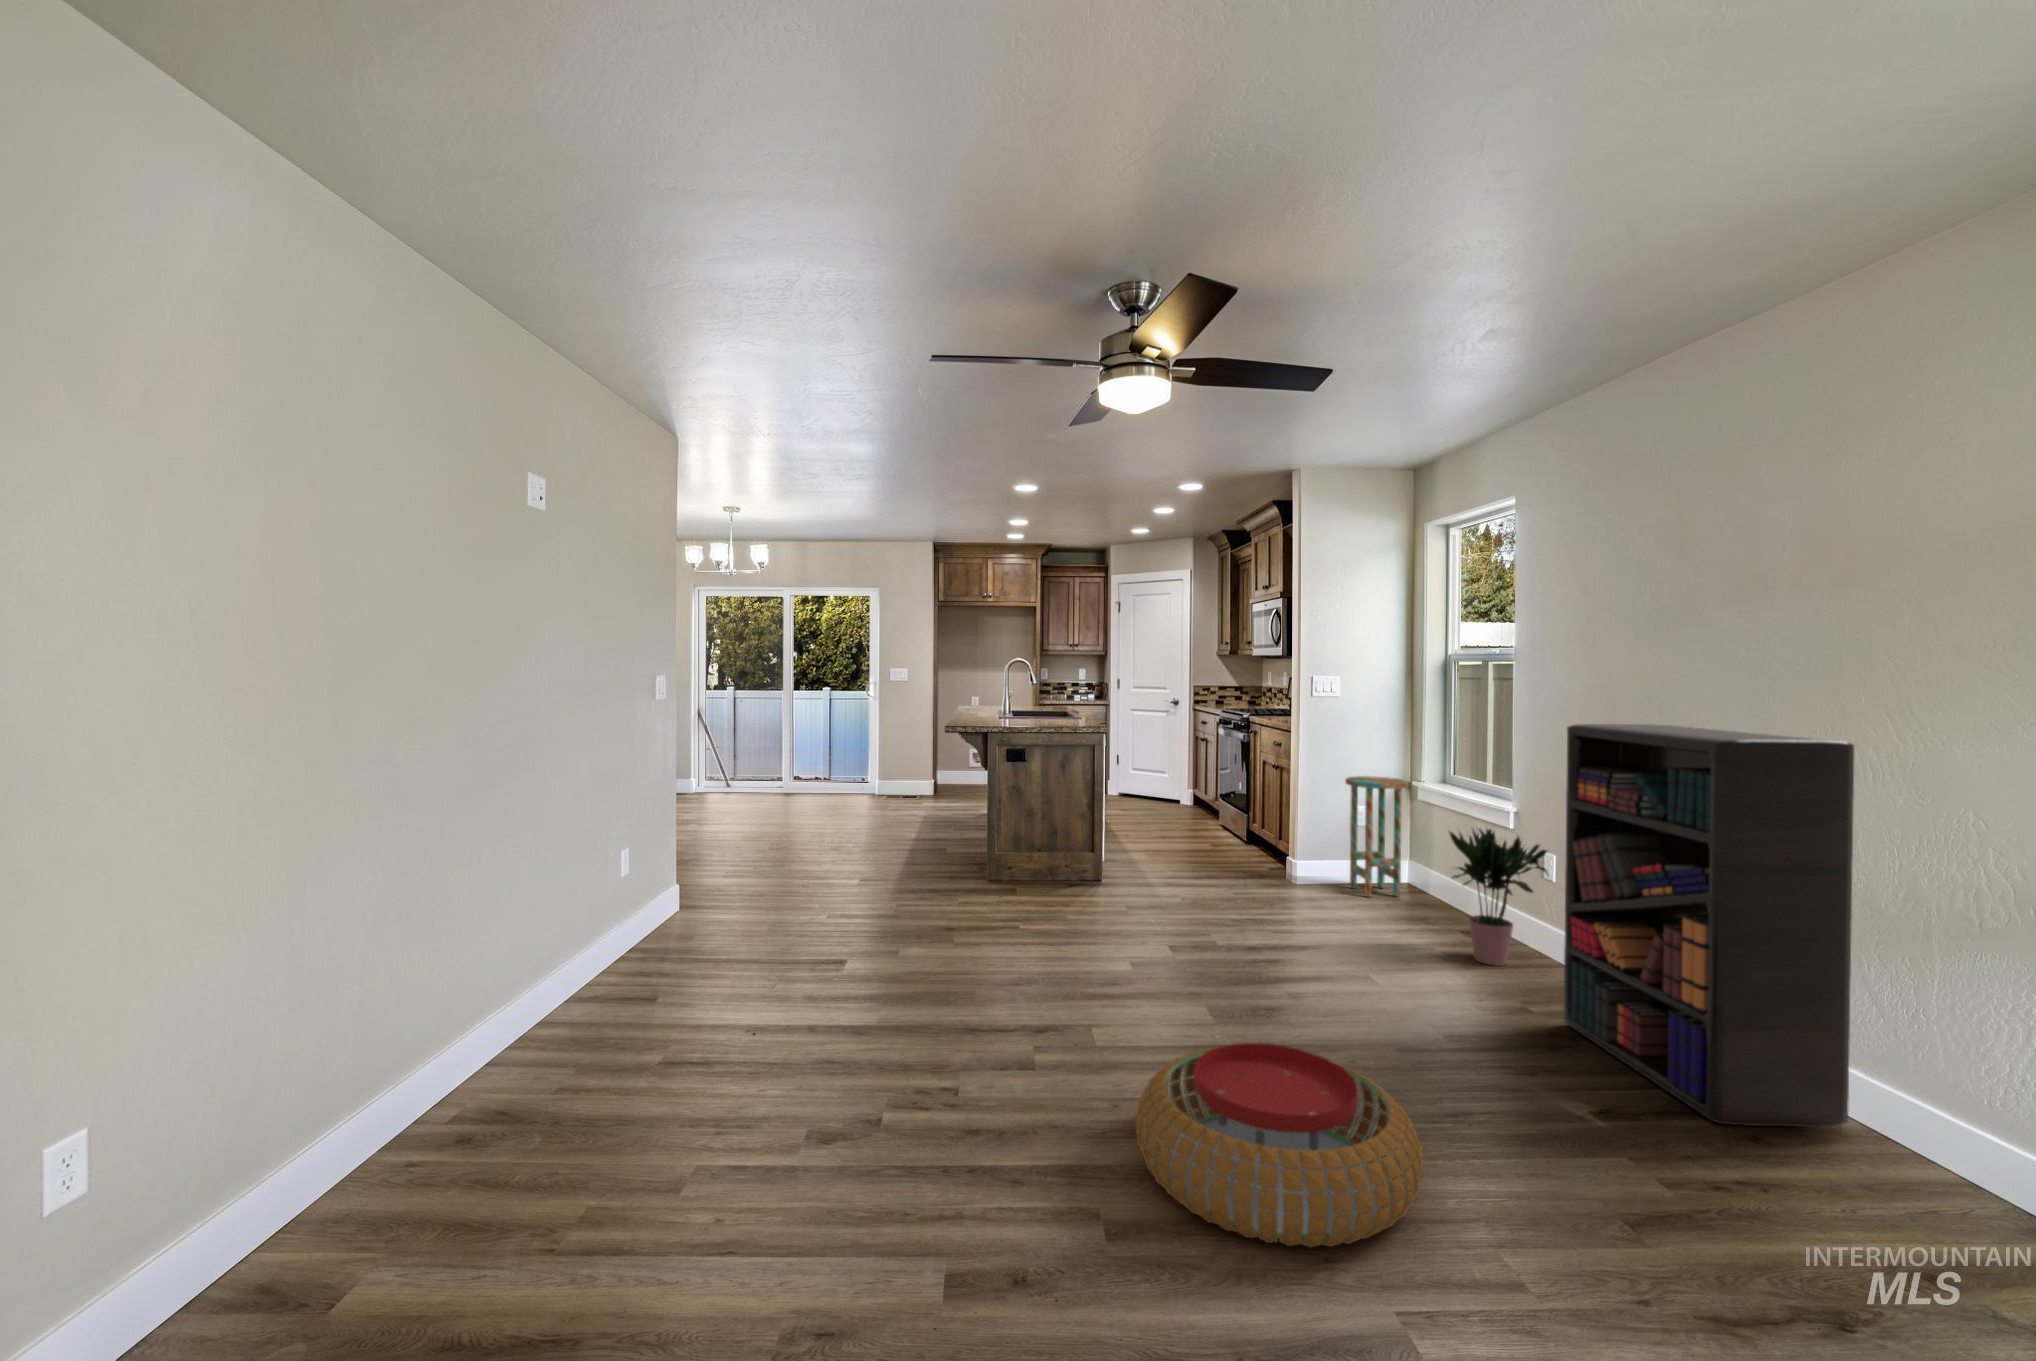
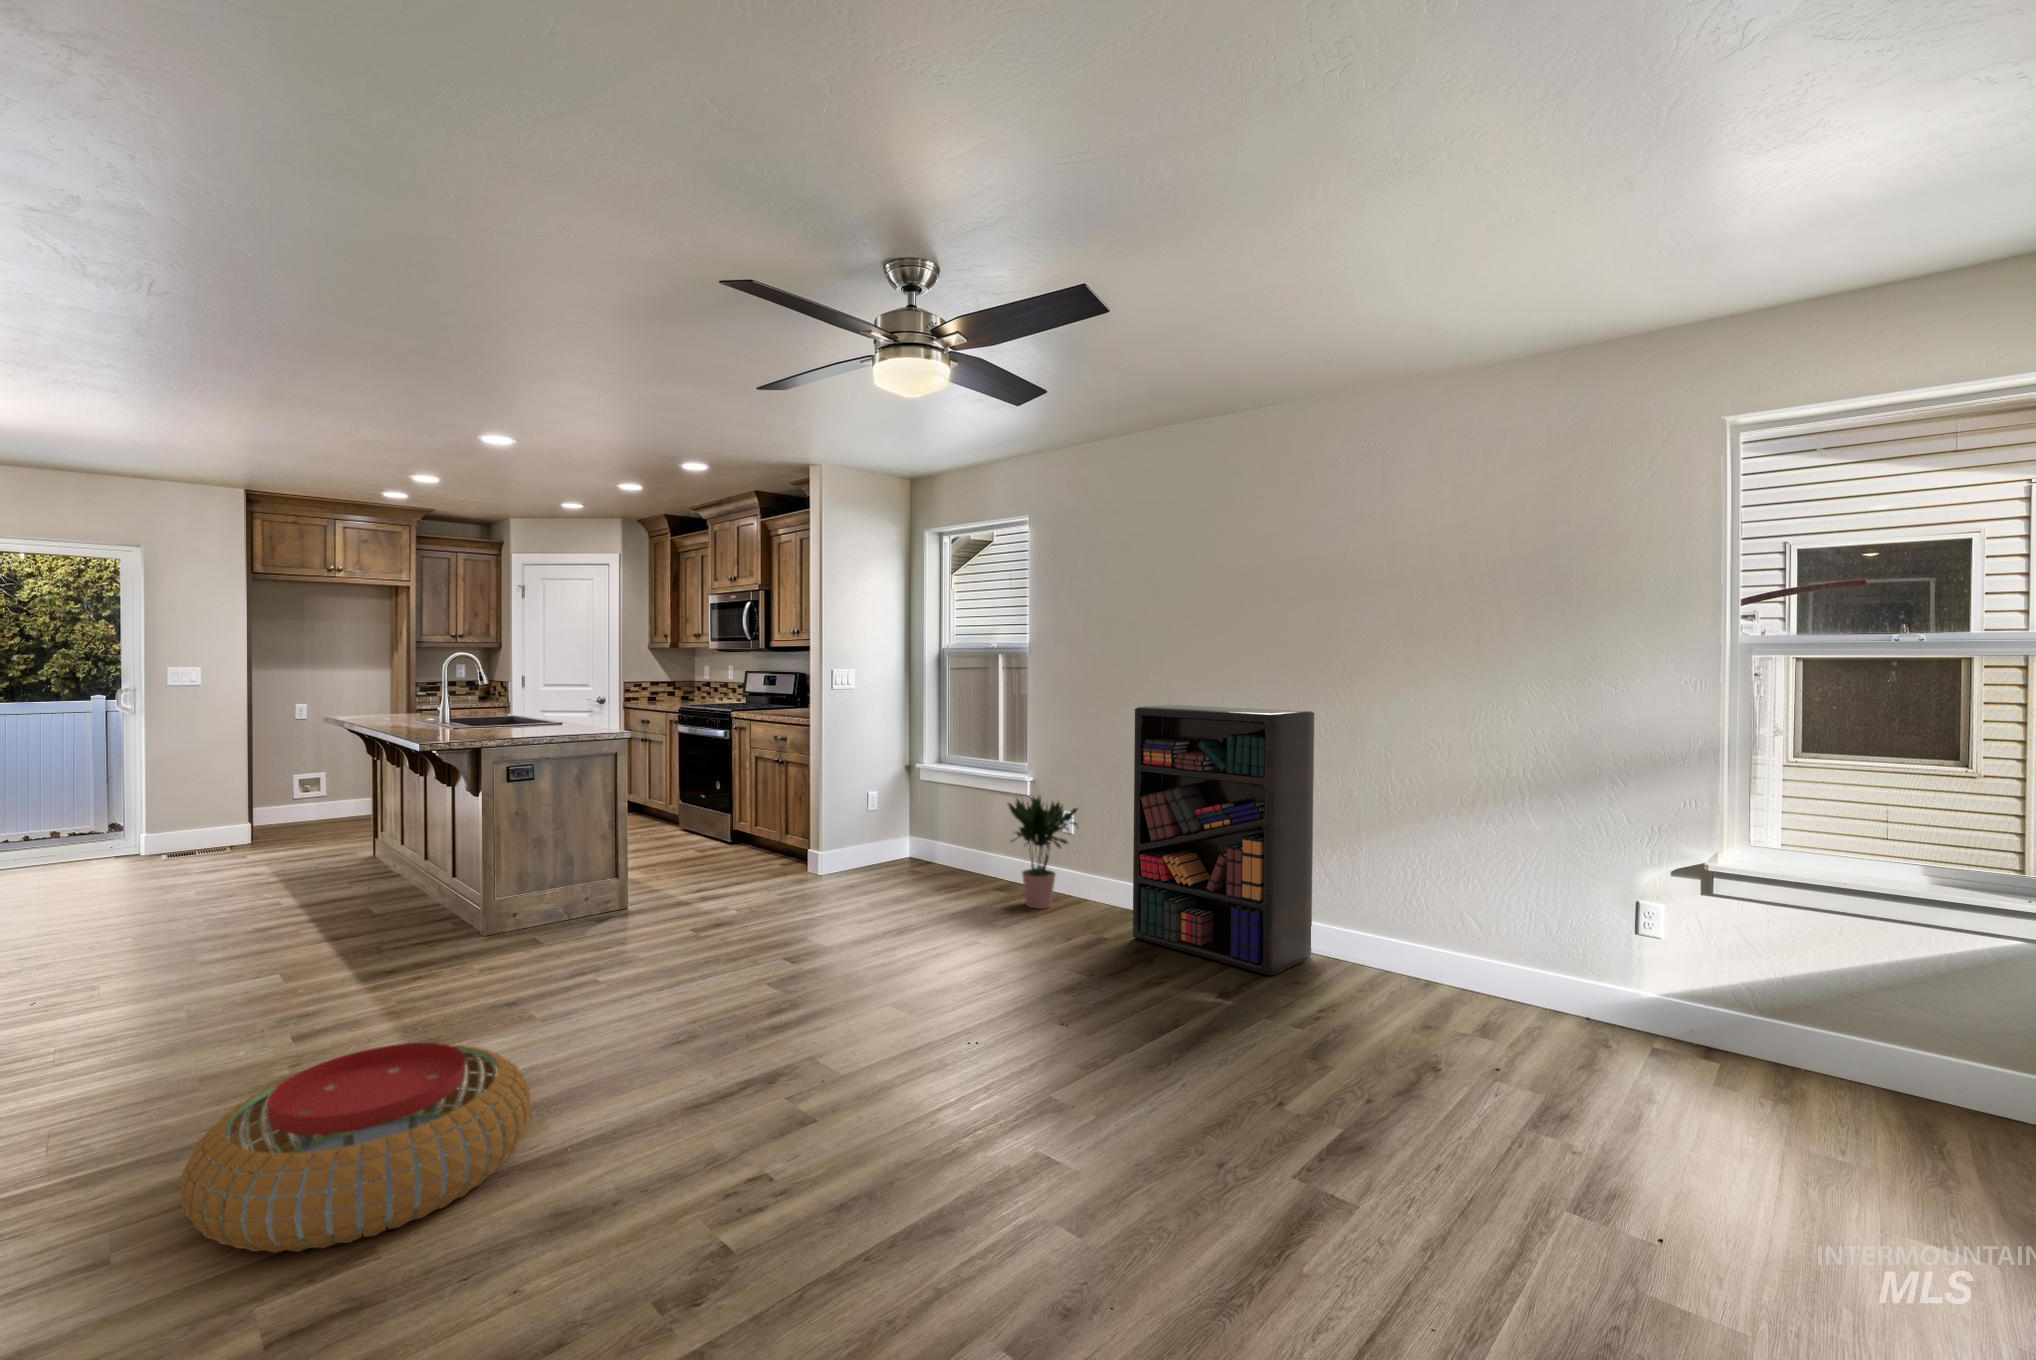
side table: present [1345,776,1408,897] -> none [869,763,923,874]
pouf: present [1136,1043,1423,1247] -> present [181,1043,531,1253]

